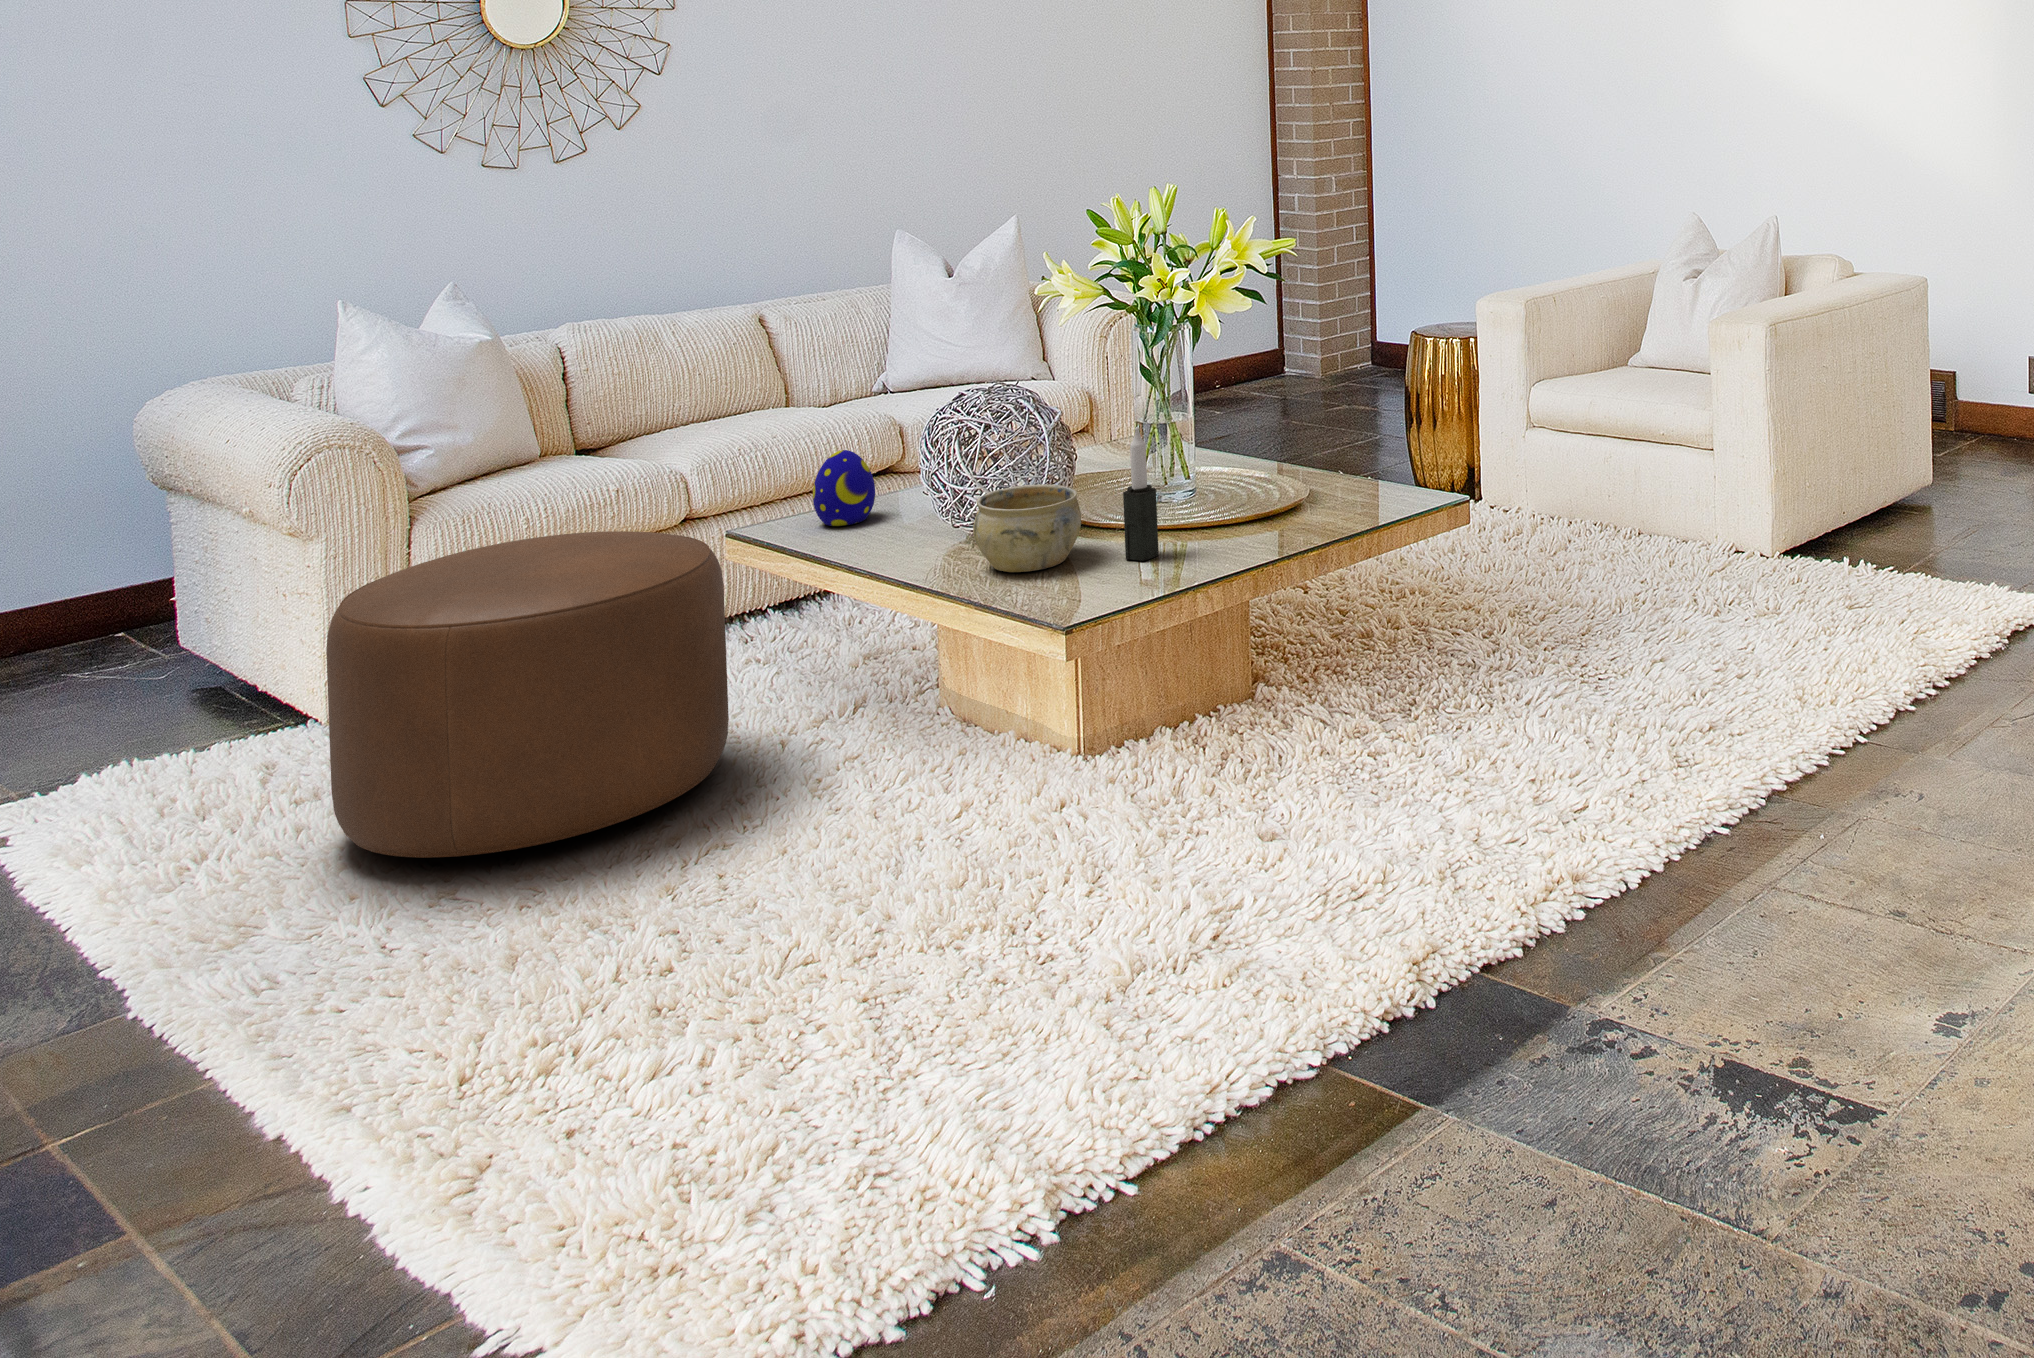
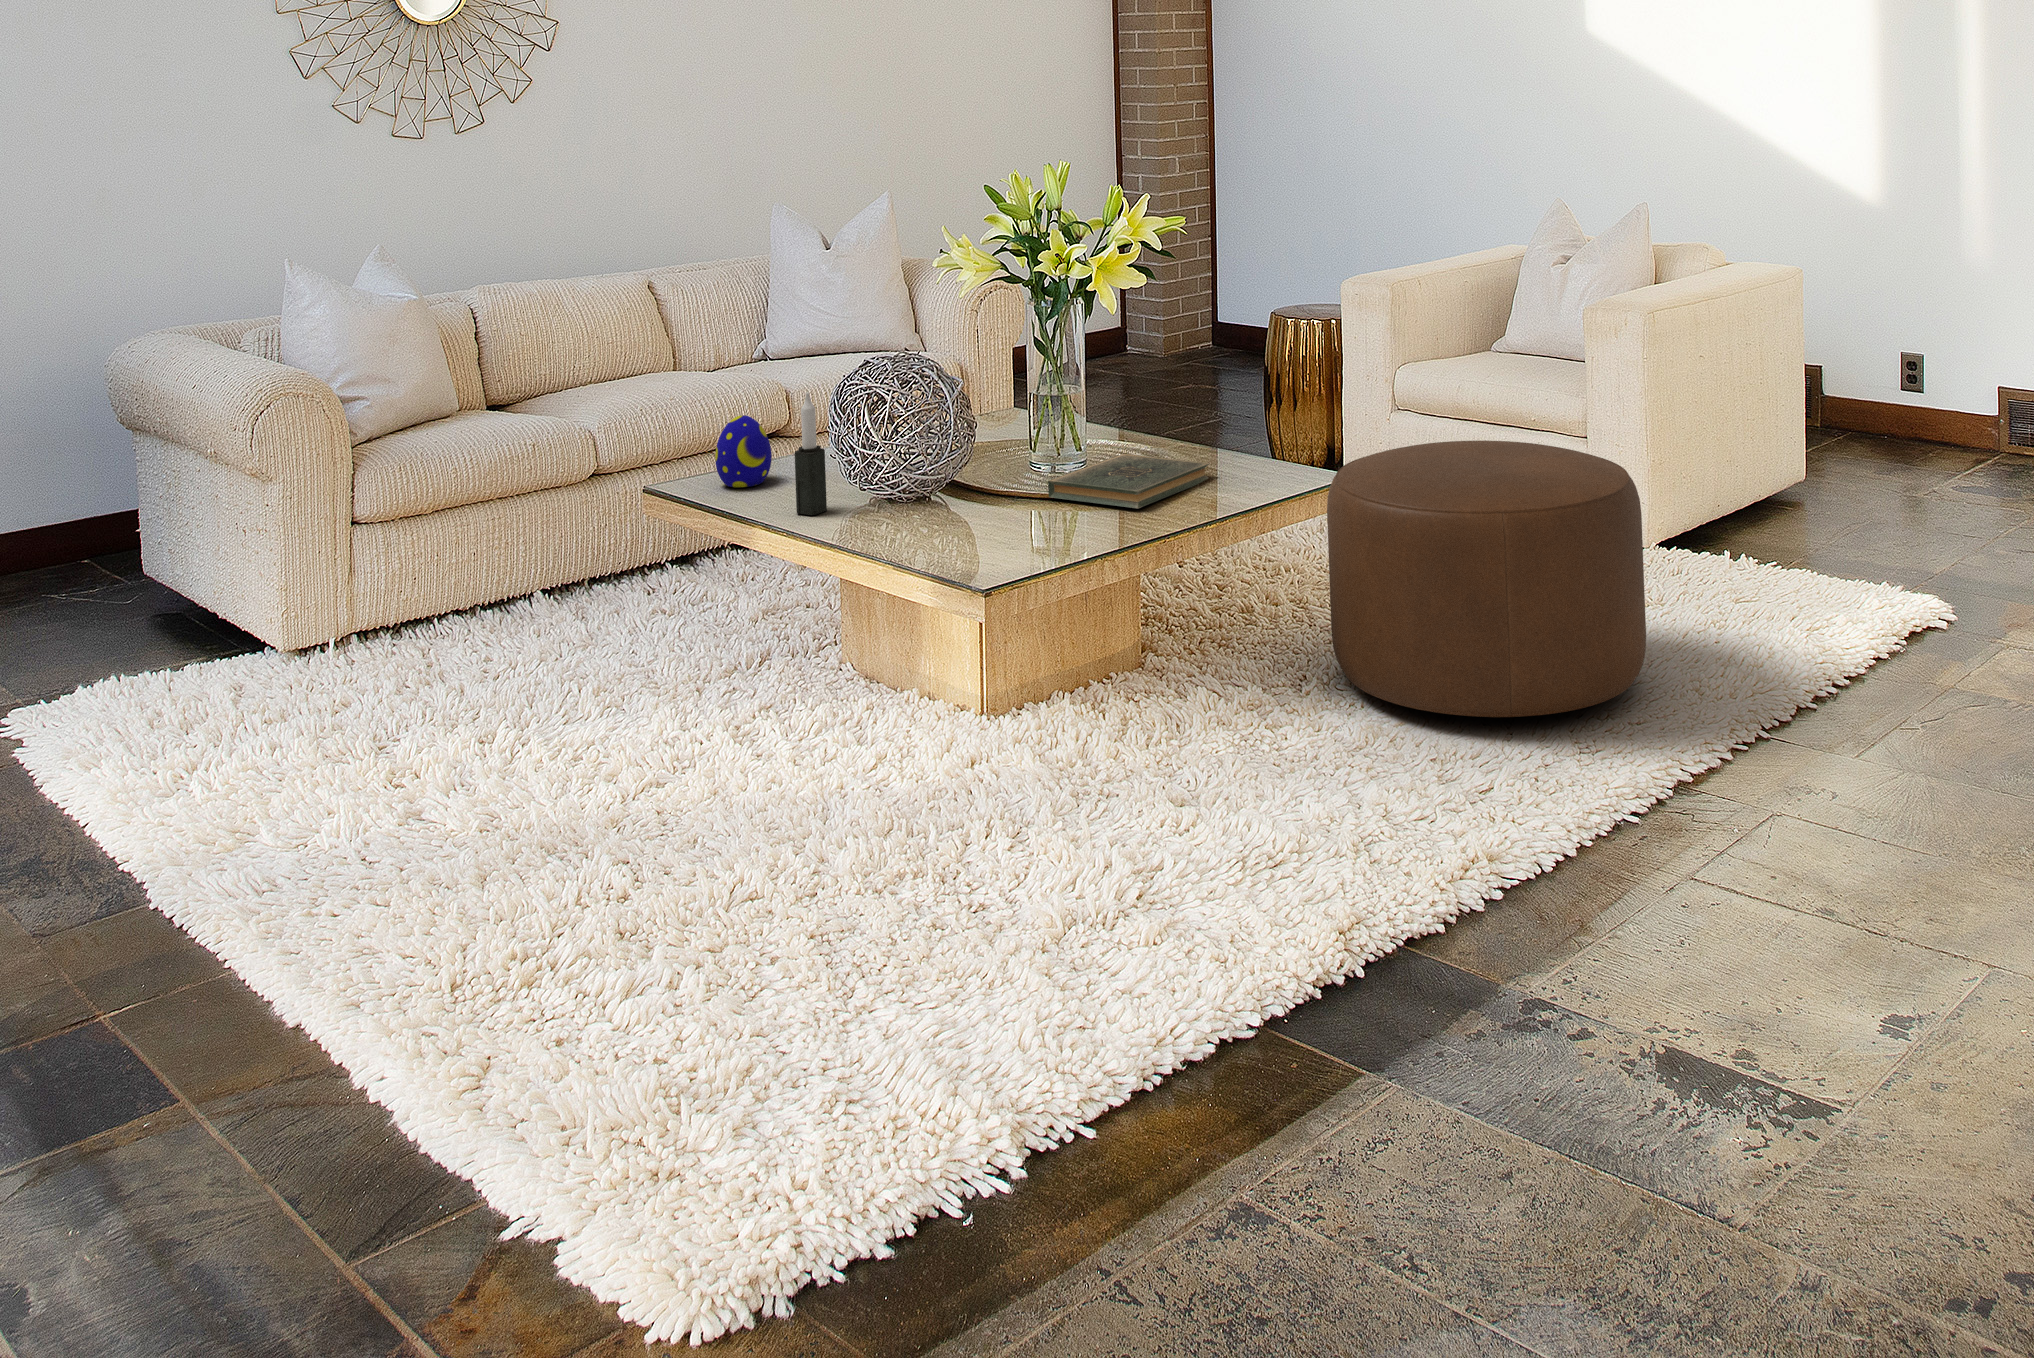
candle: present [1123,427,1159,561] -> present [795,392,827,515]
book: none [1164,477,1336,533] -> present [1048,454,1210,508]
ceramic bowl: present [973,484,1081,572] -> none [873,454,973,537]
ottoman: present [326,531,729,858] -> present [1327,441,1646,717]

